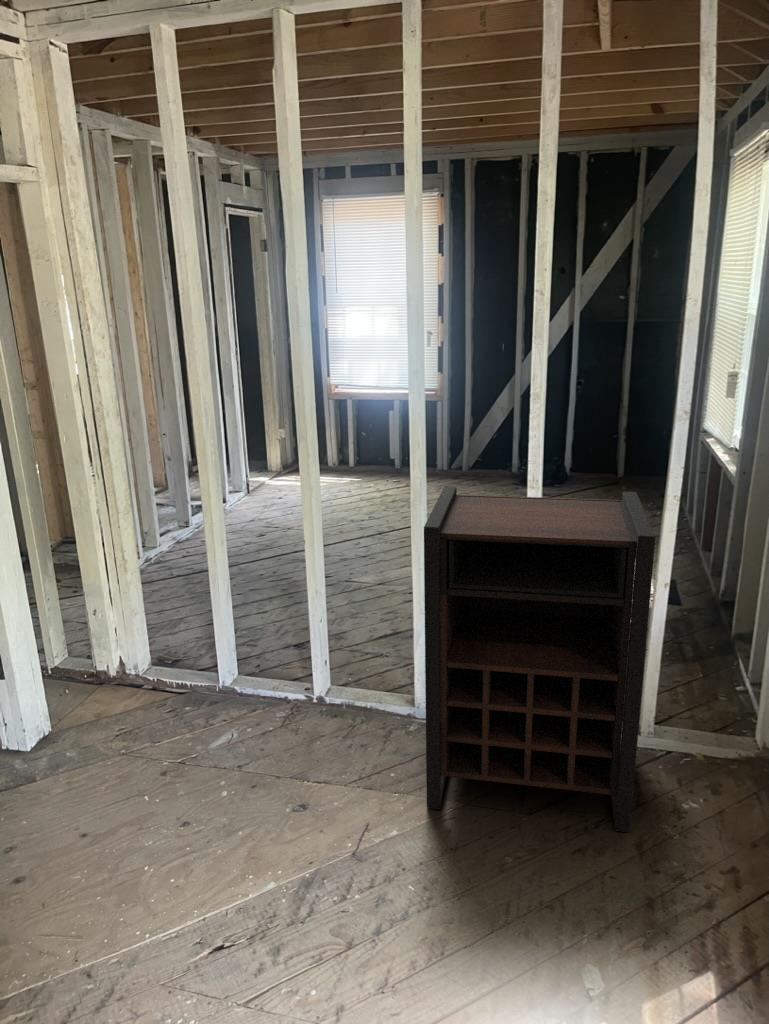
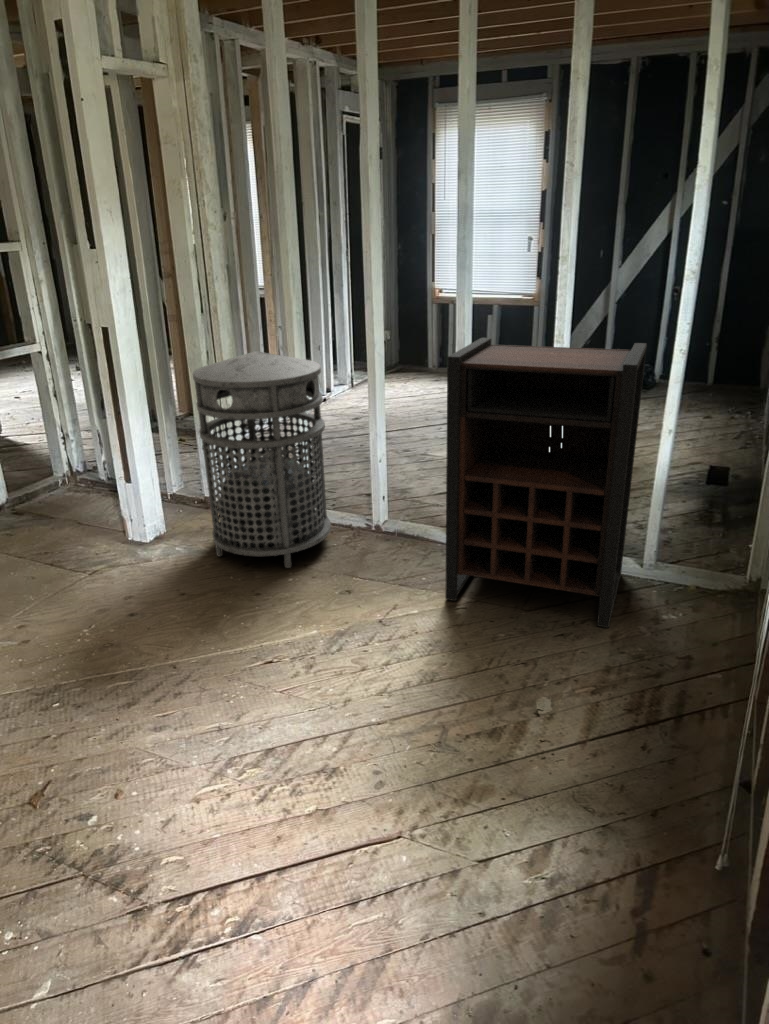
trash can: none [86,508,266,776] -> present [193,351,331,568]

